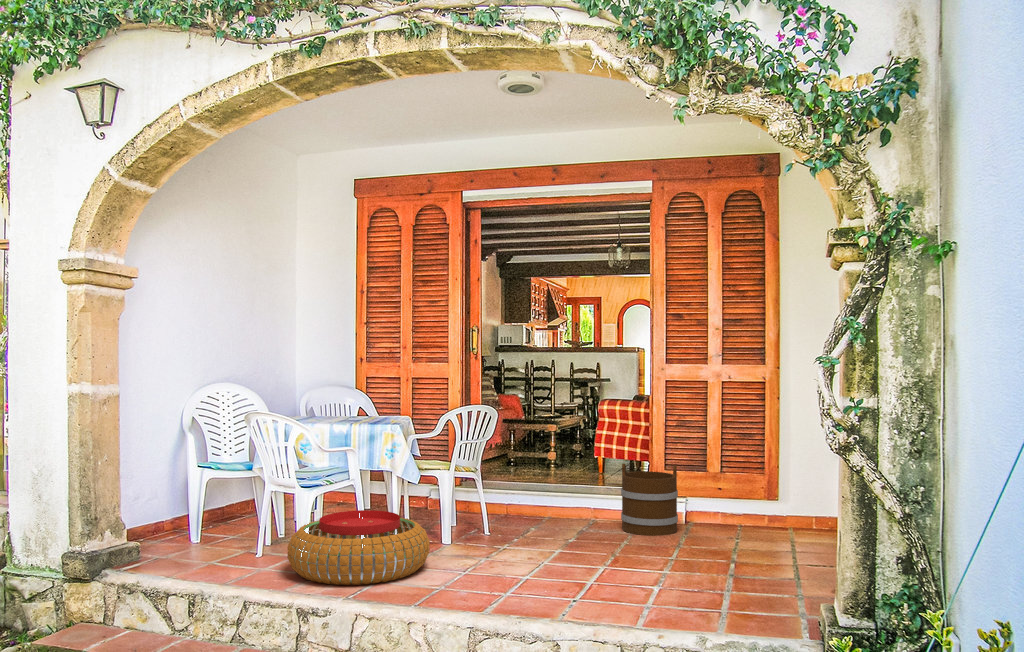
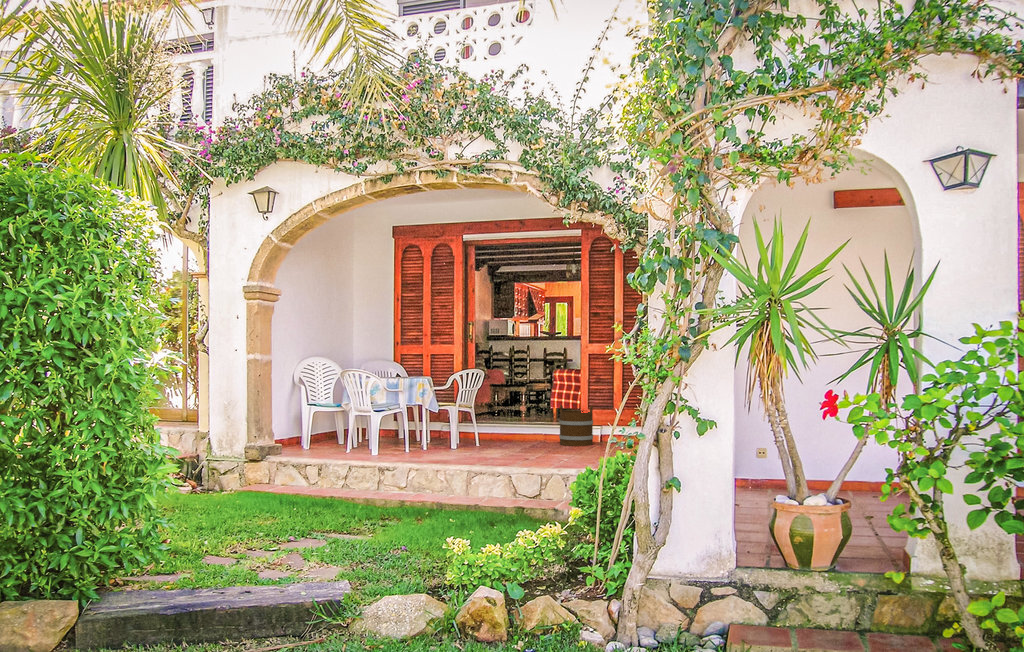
pouf: present [287,510,430,585] -> none [369,426,446,460]

